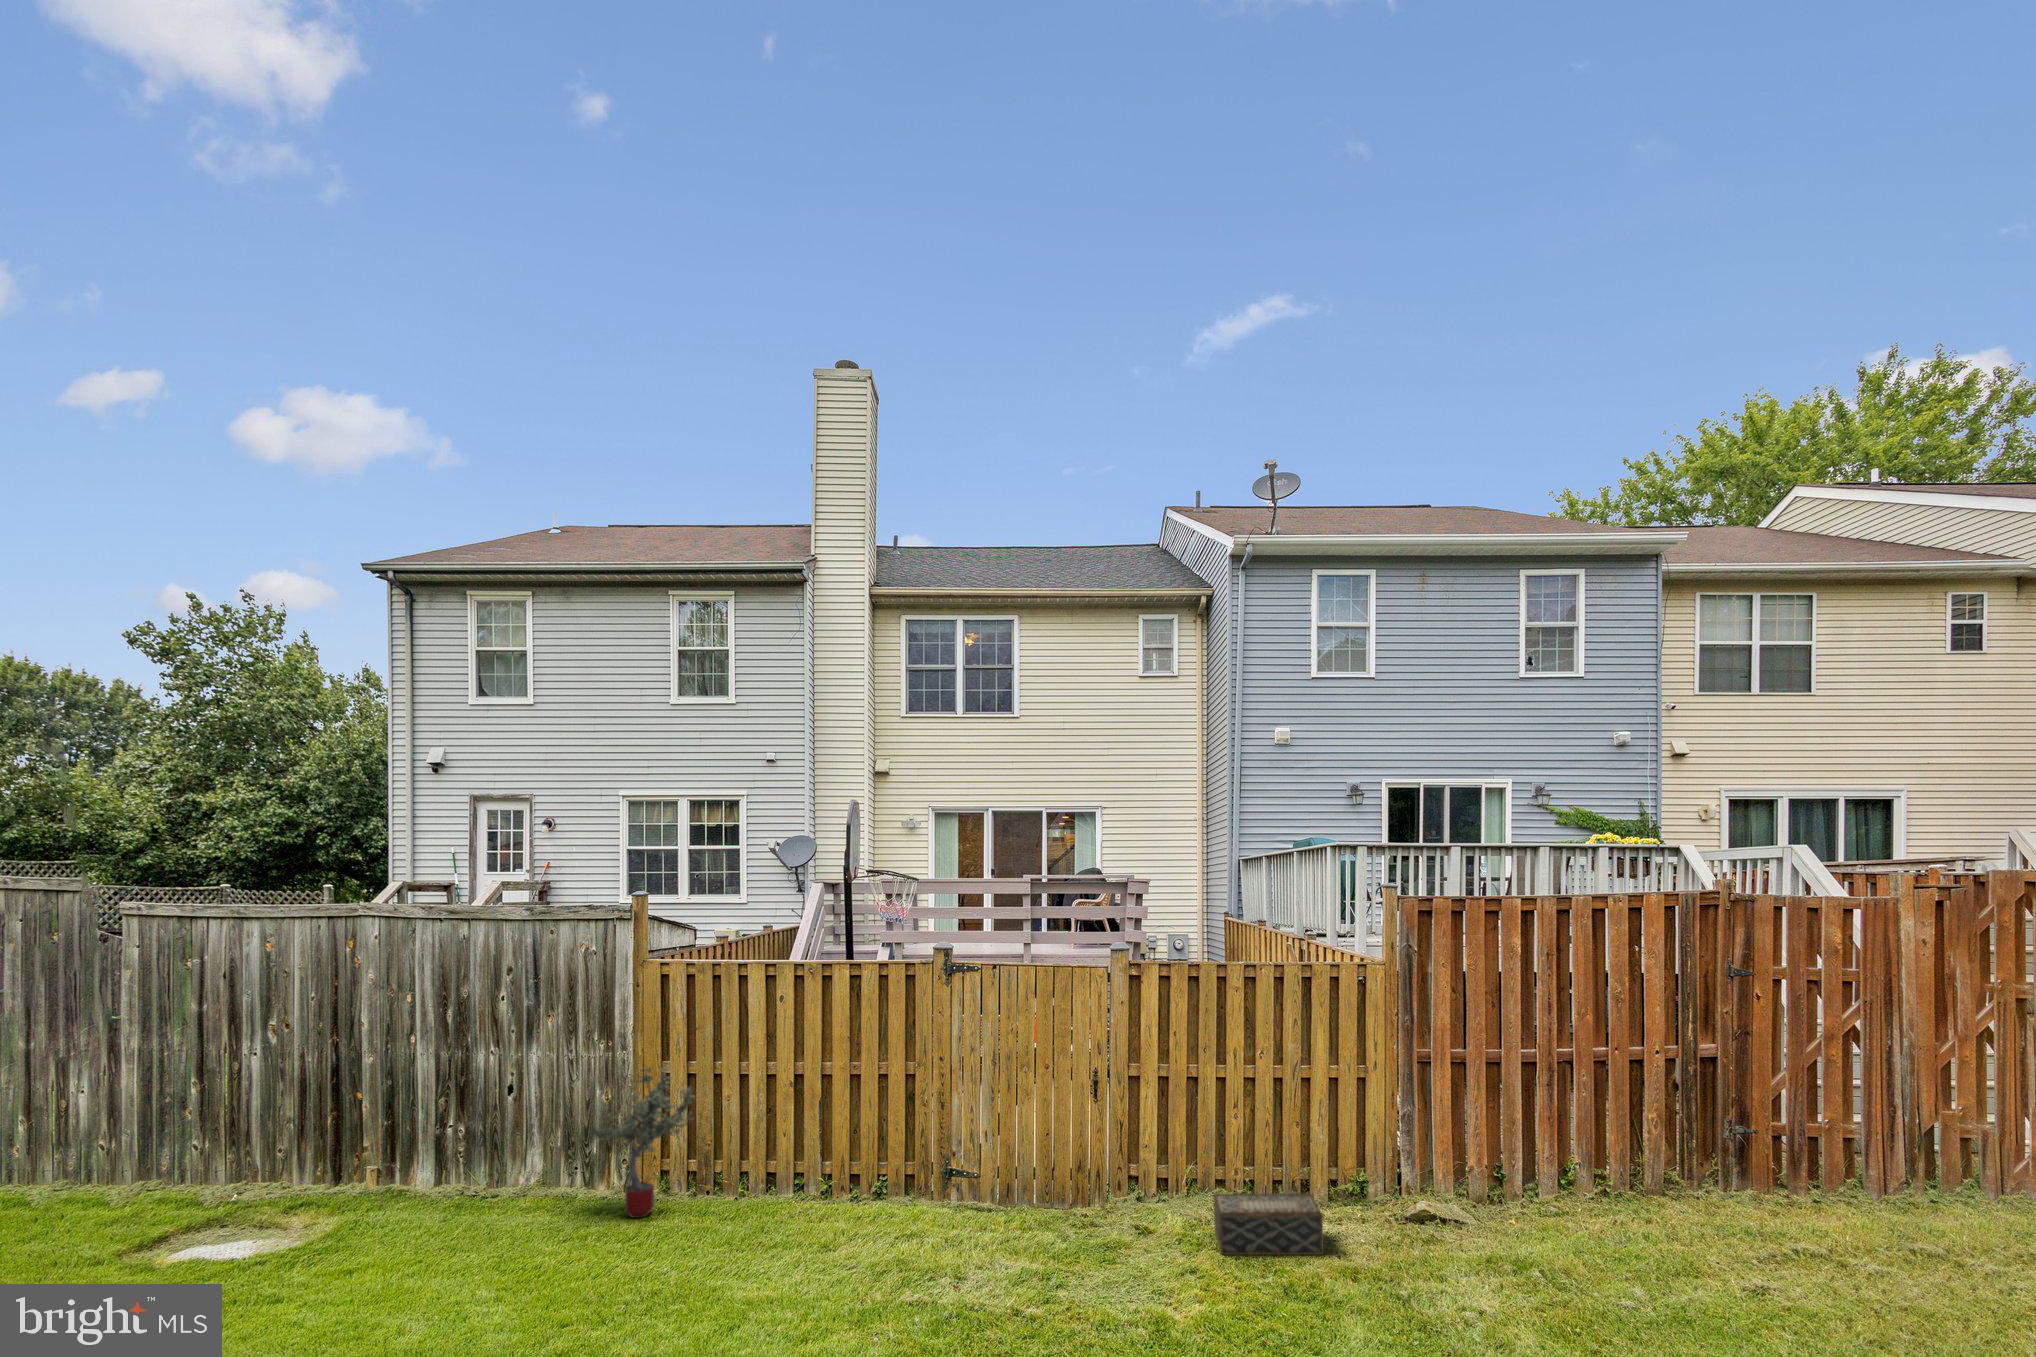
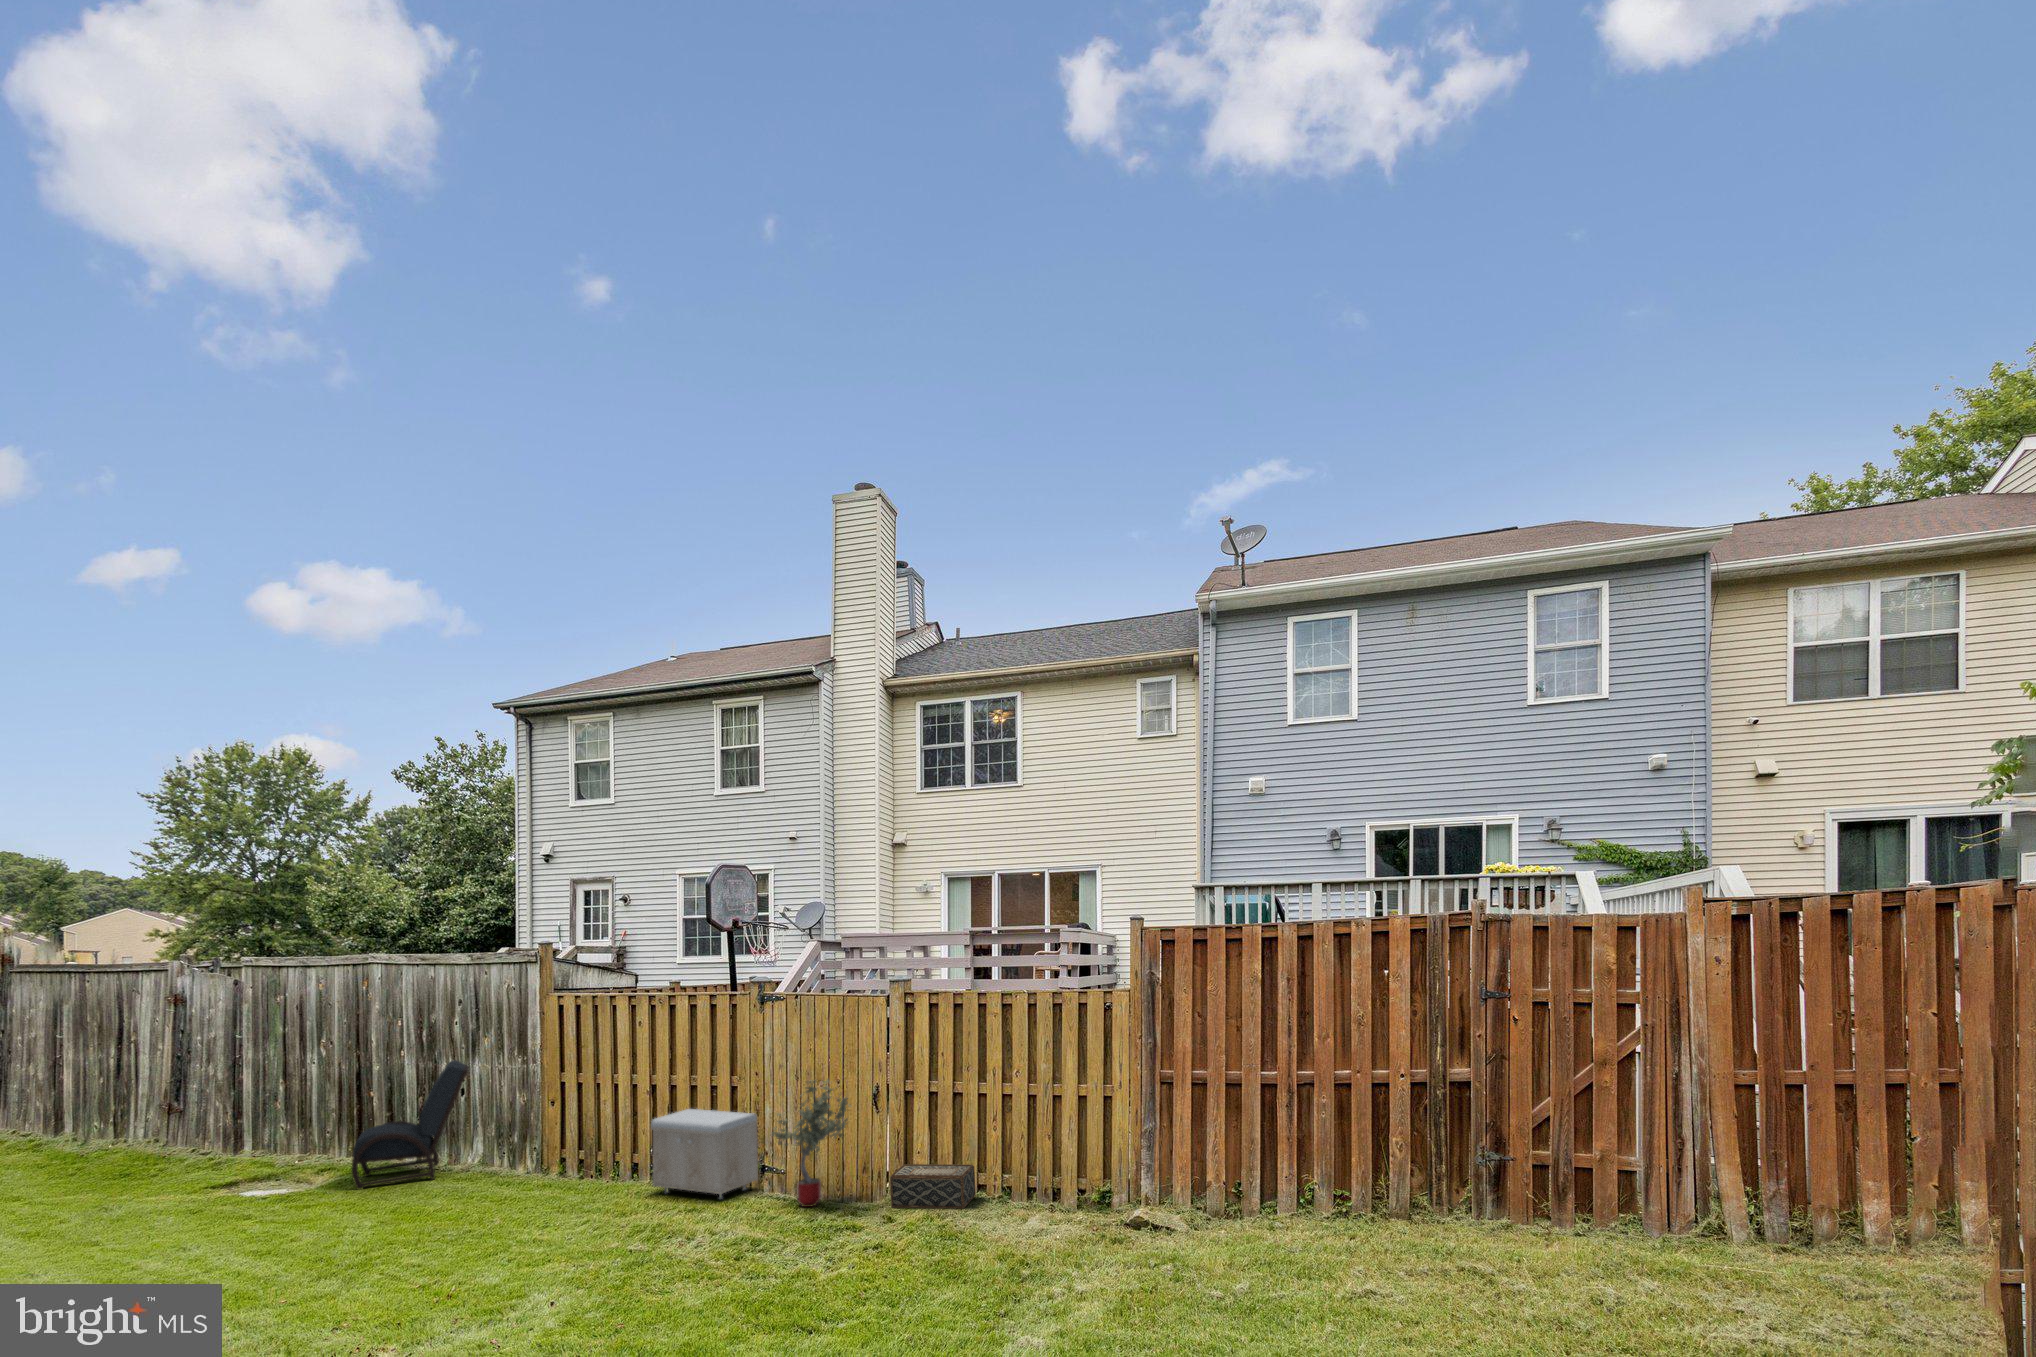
lounge chair: none [366,1047,531,1237] -> present [351,1060,469,1190]
potted tree: present [590,1065,694,1218] -> present [772,1080,848,1207]
storage bench: none [846,1118,992,1245] -> present [651,1109,758,1199]

